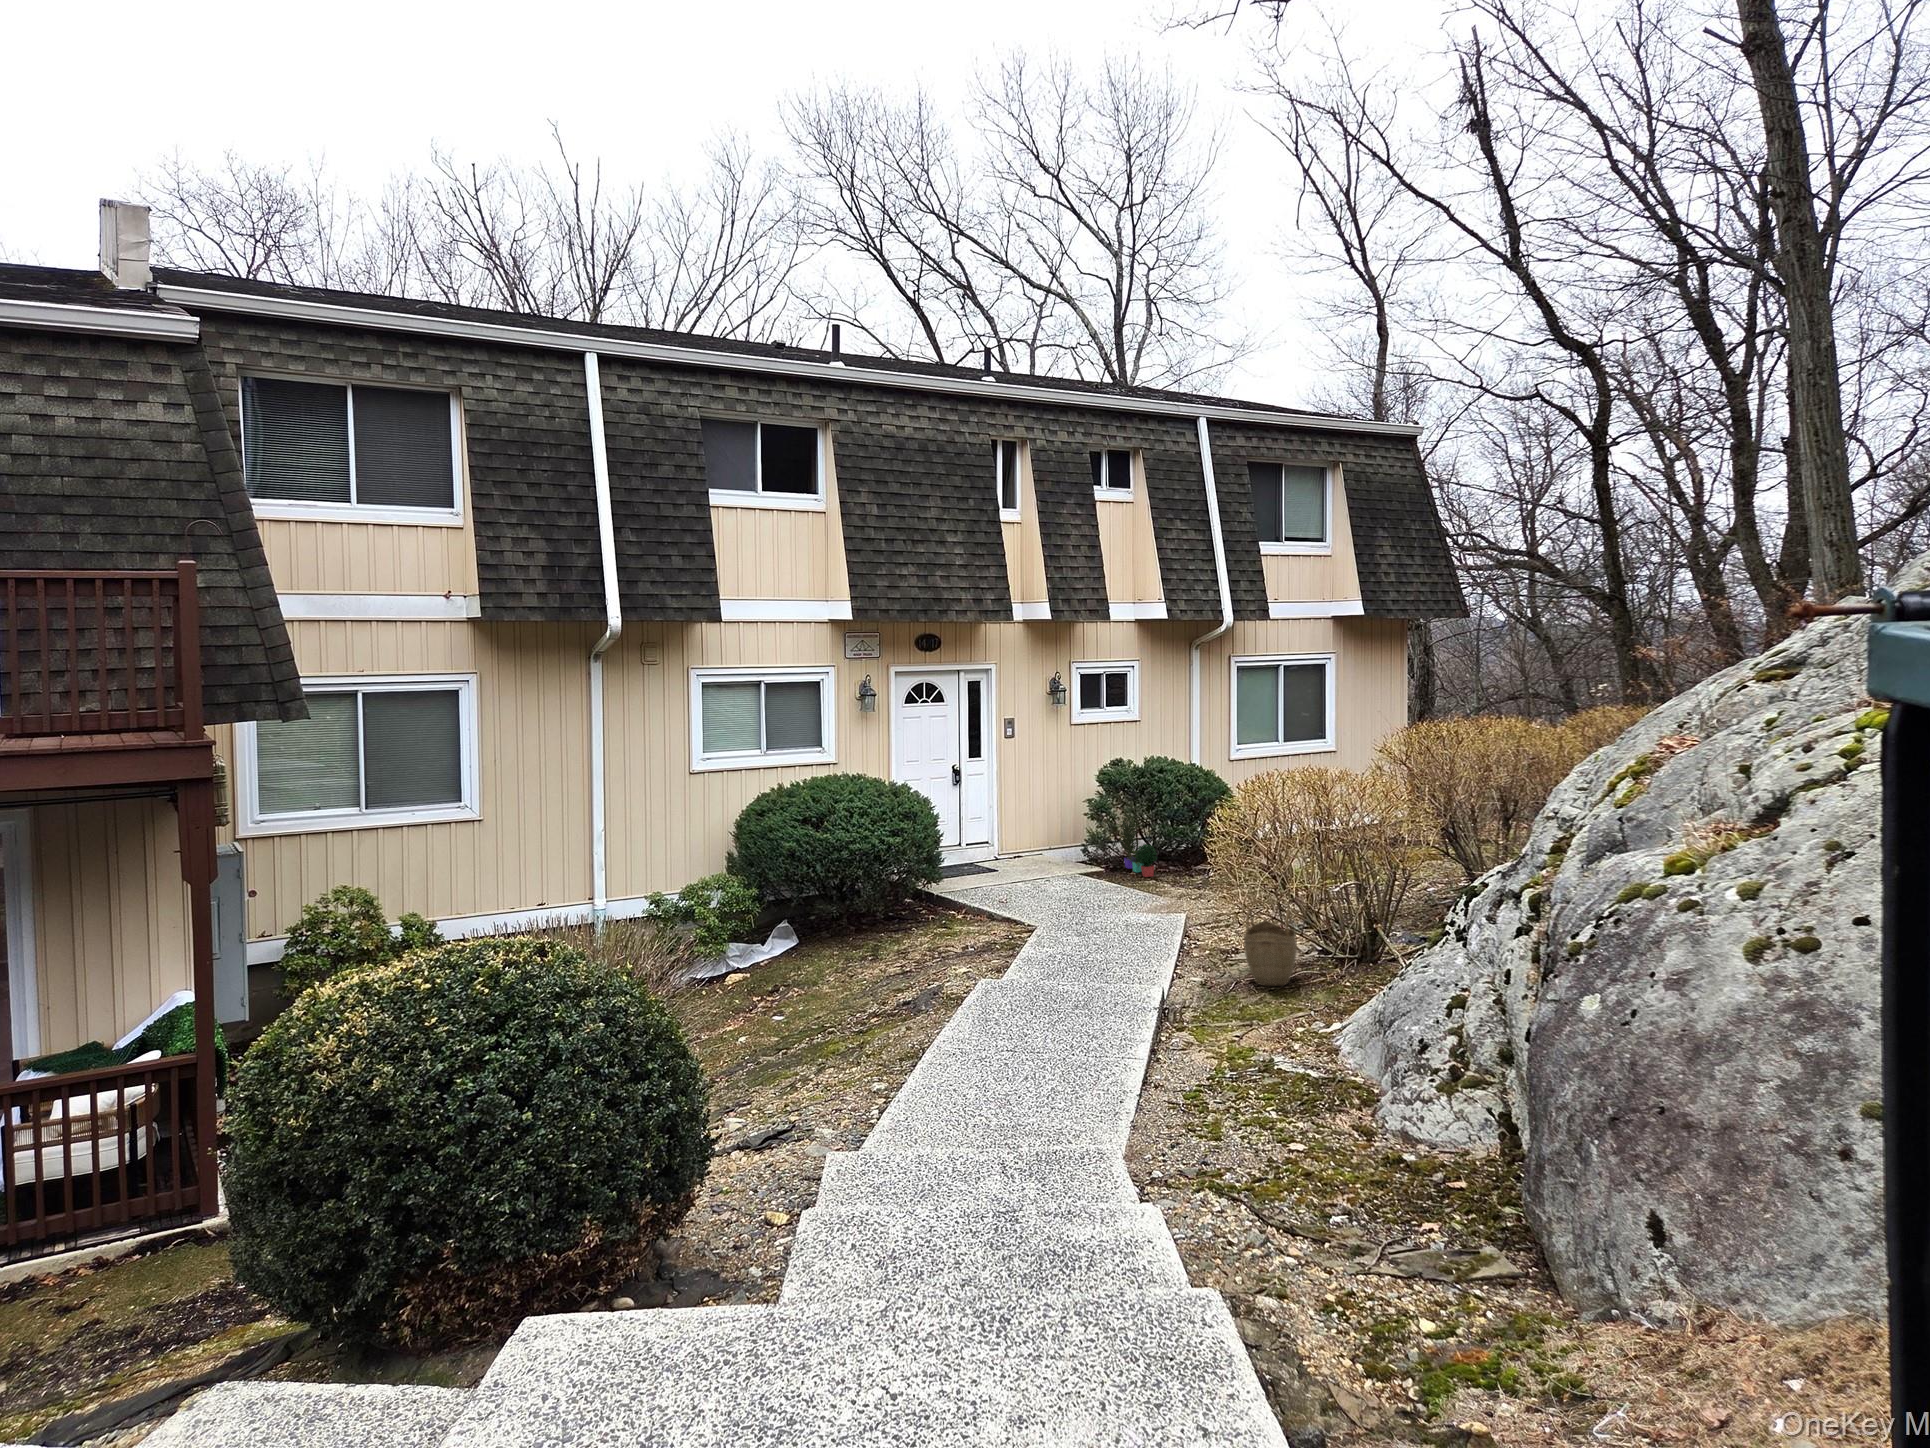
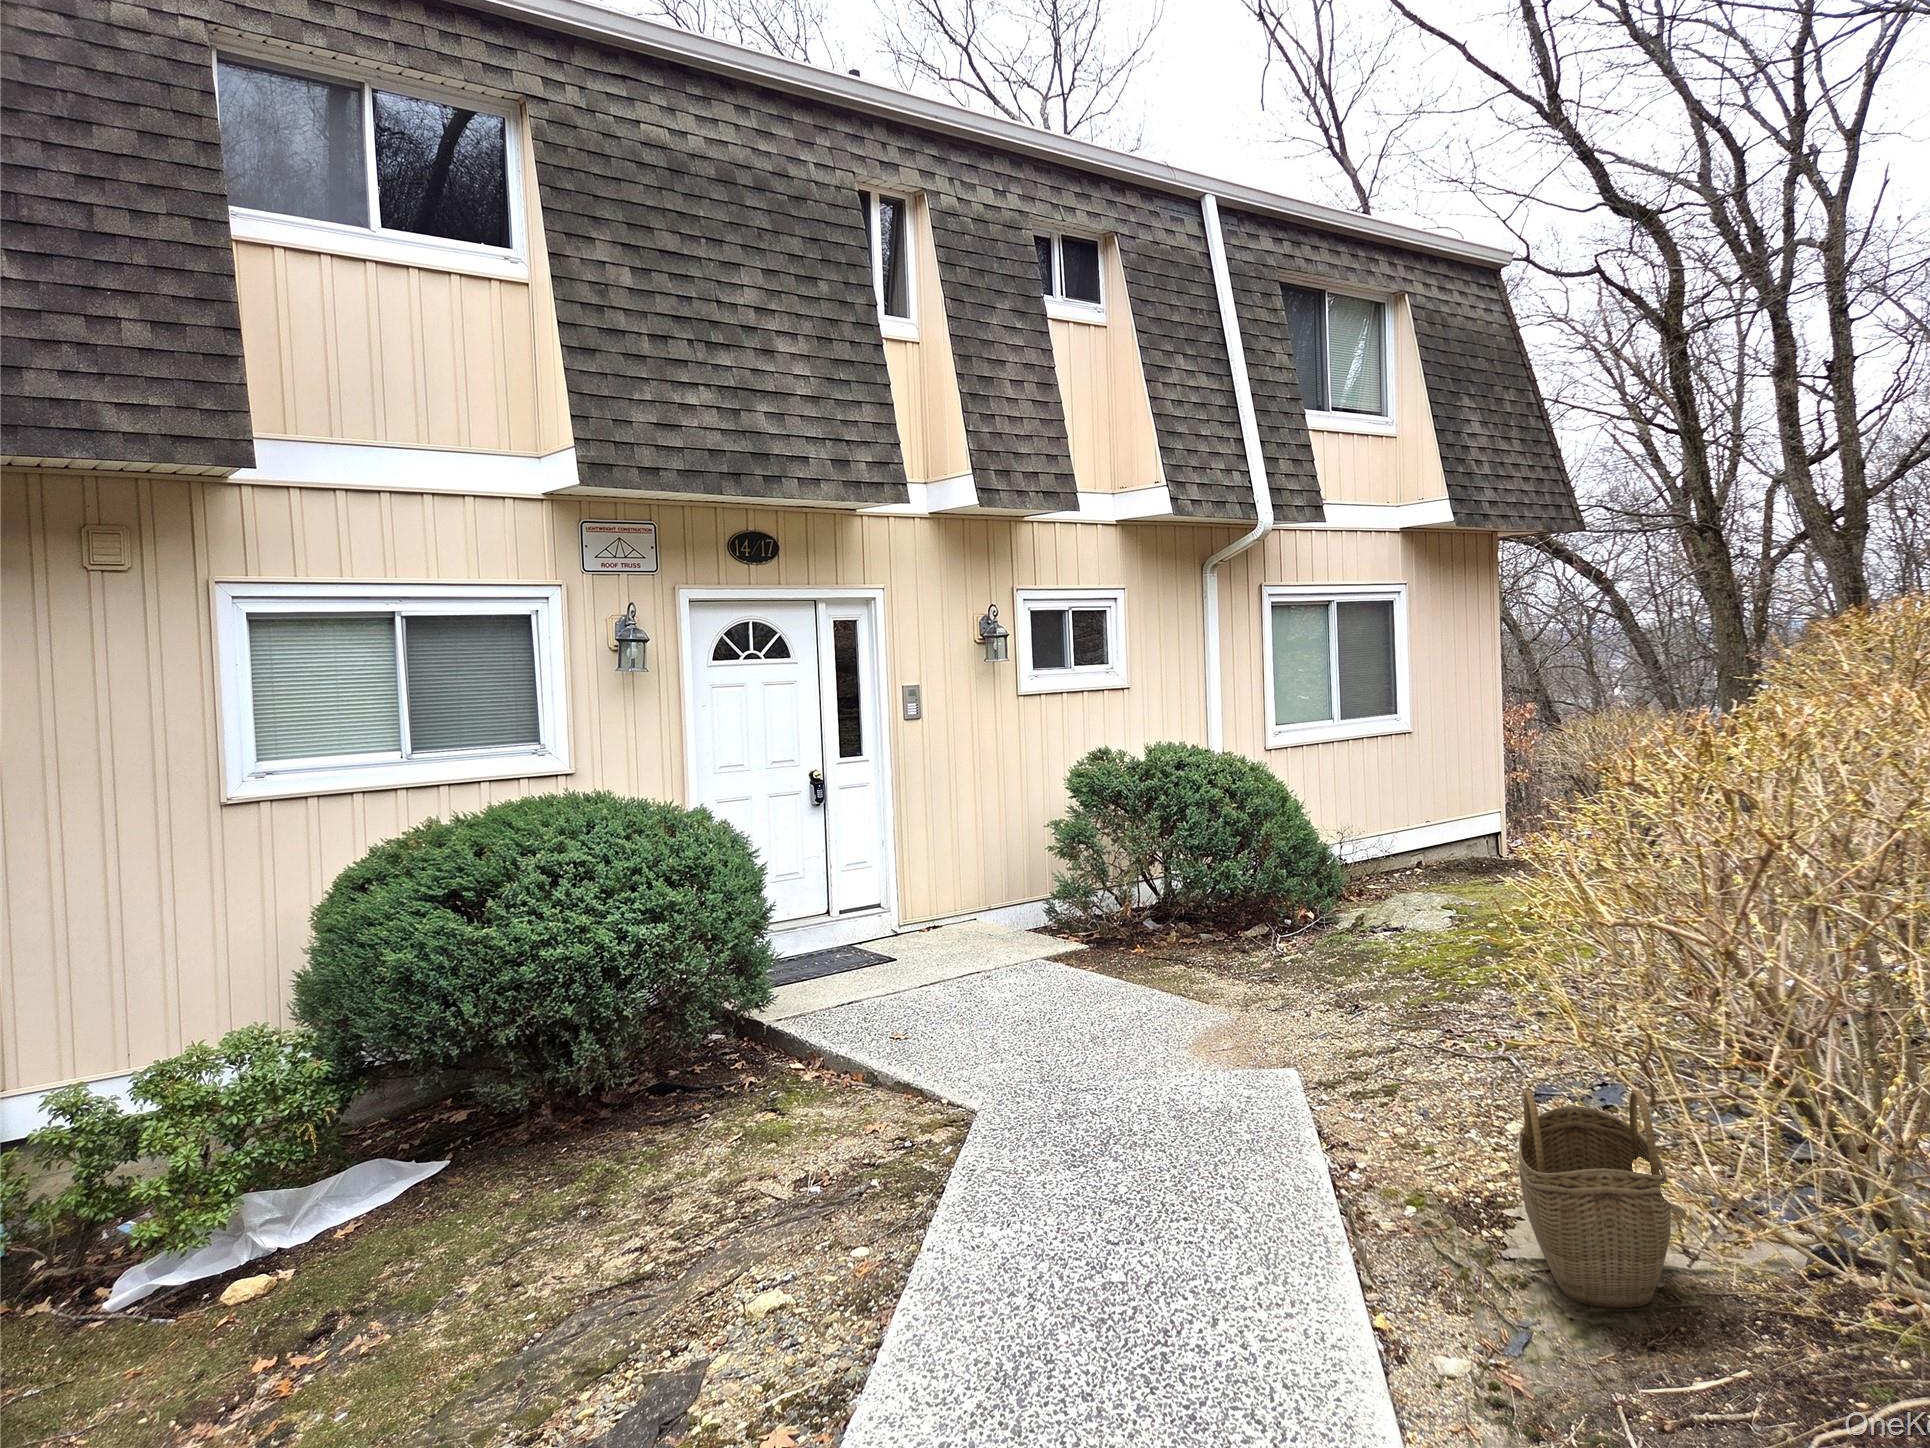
potted plant: present [1120,815,1157,877] -> none [1105,843,1181,956]

